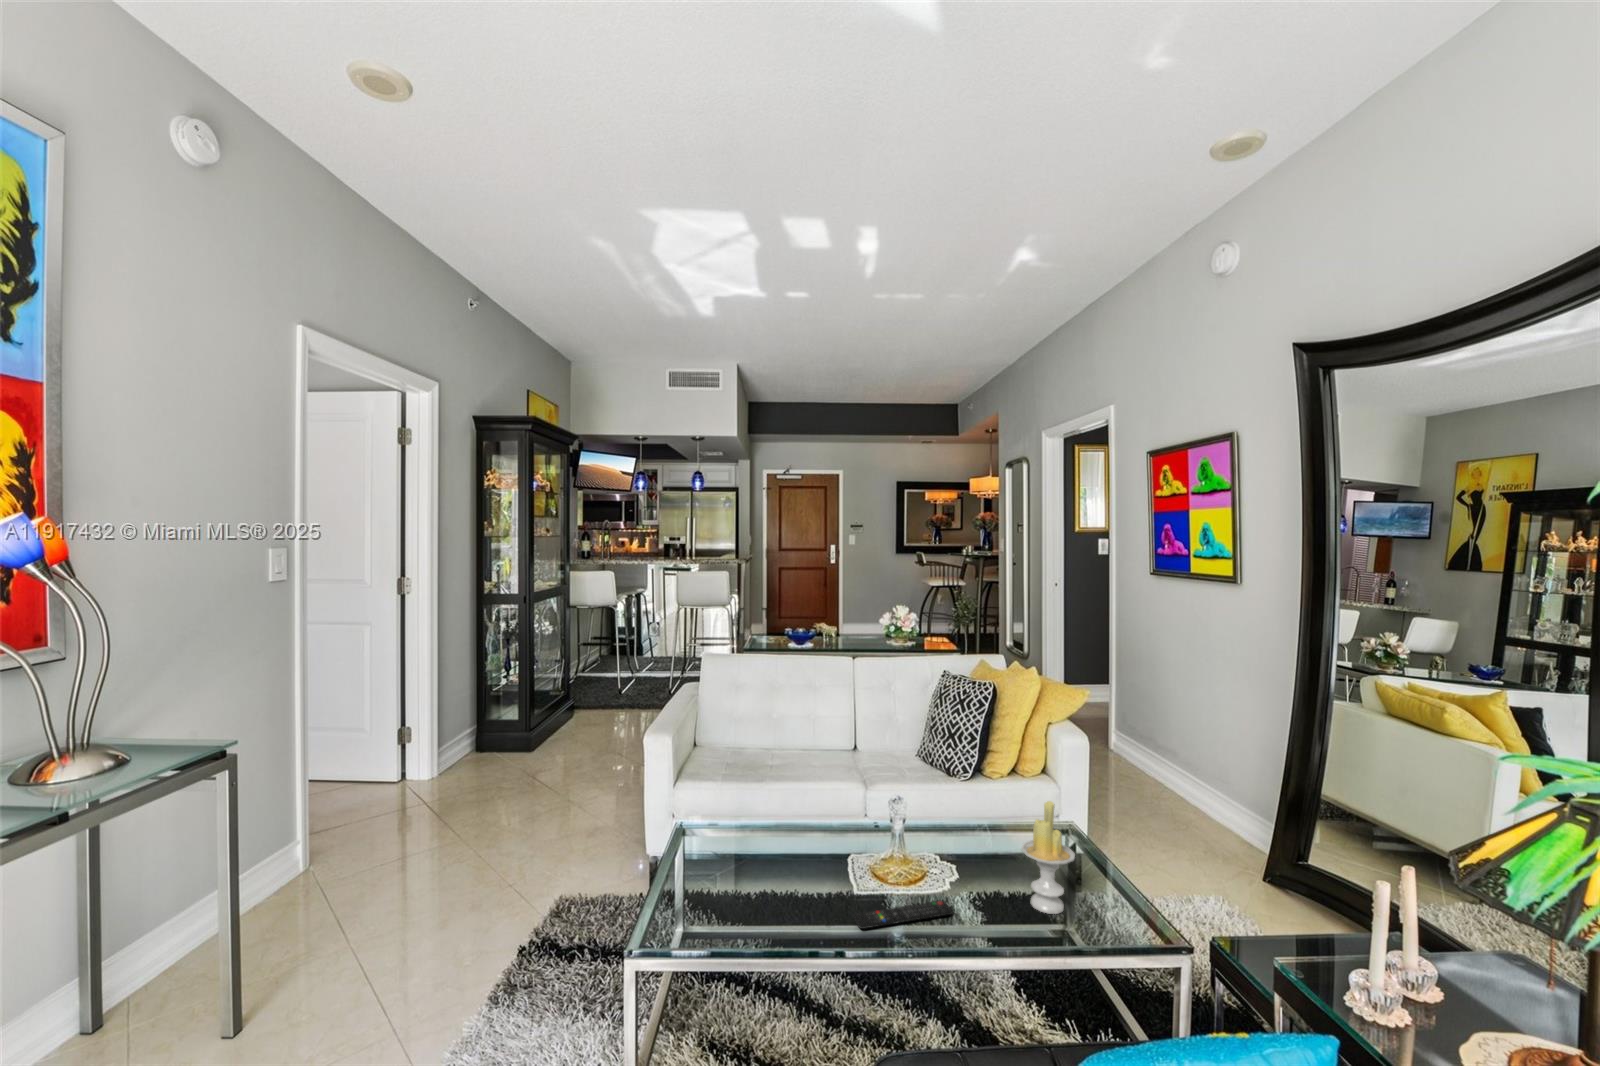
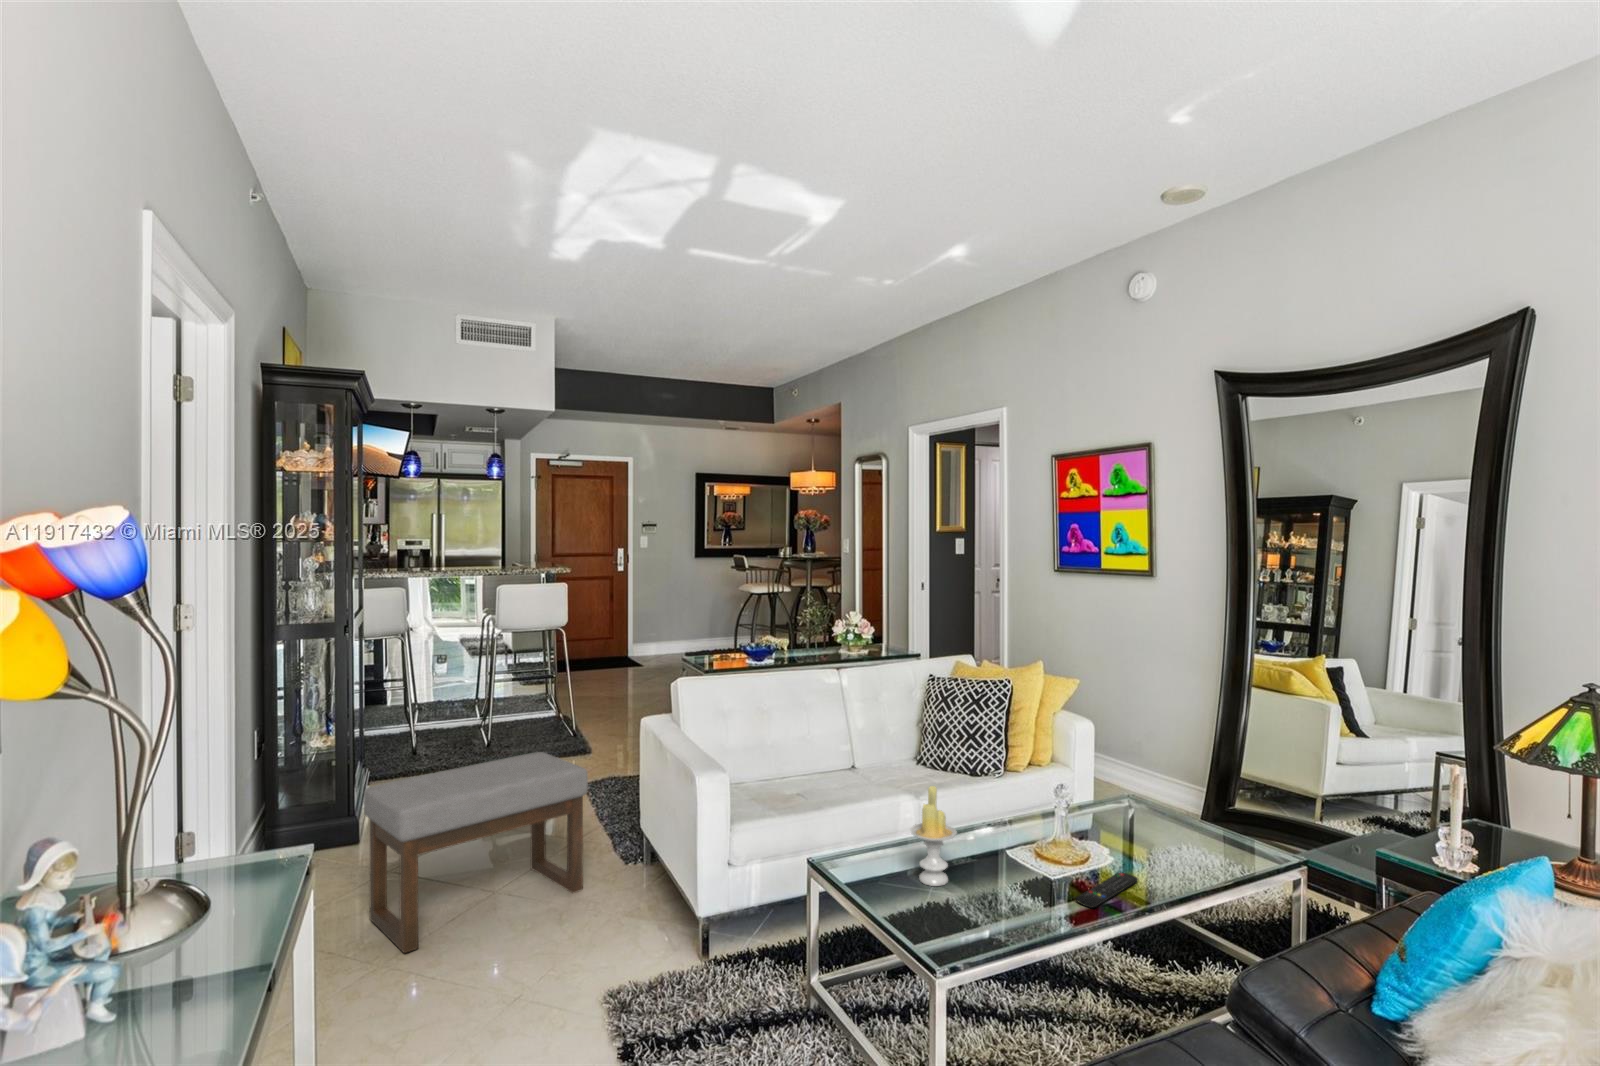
ottoman: none [452,701,616,838] -> present [364,752,588,953]
candle: present [1021,801,1075,914] -> present [911,786,957,886]

